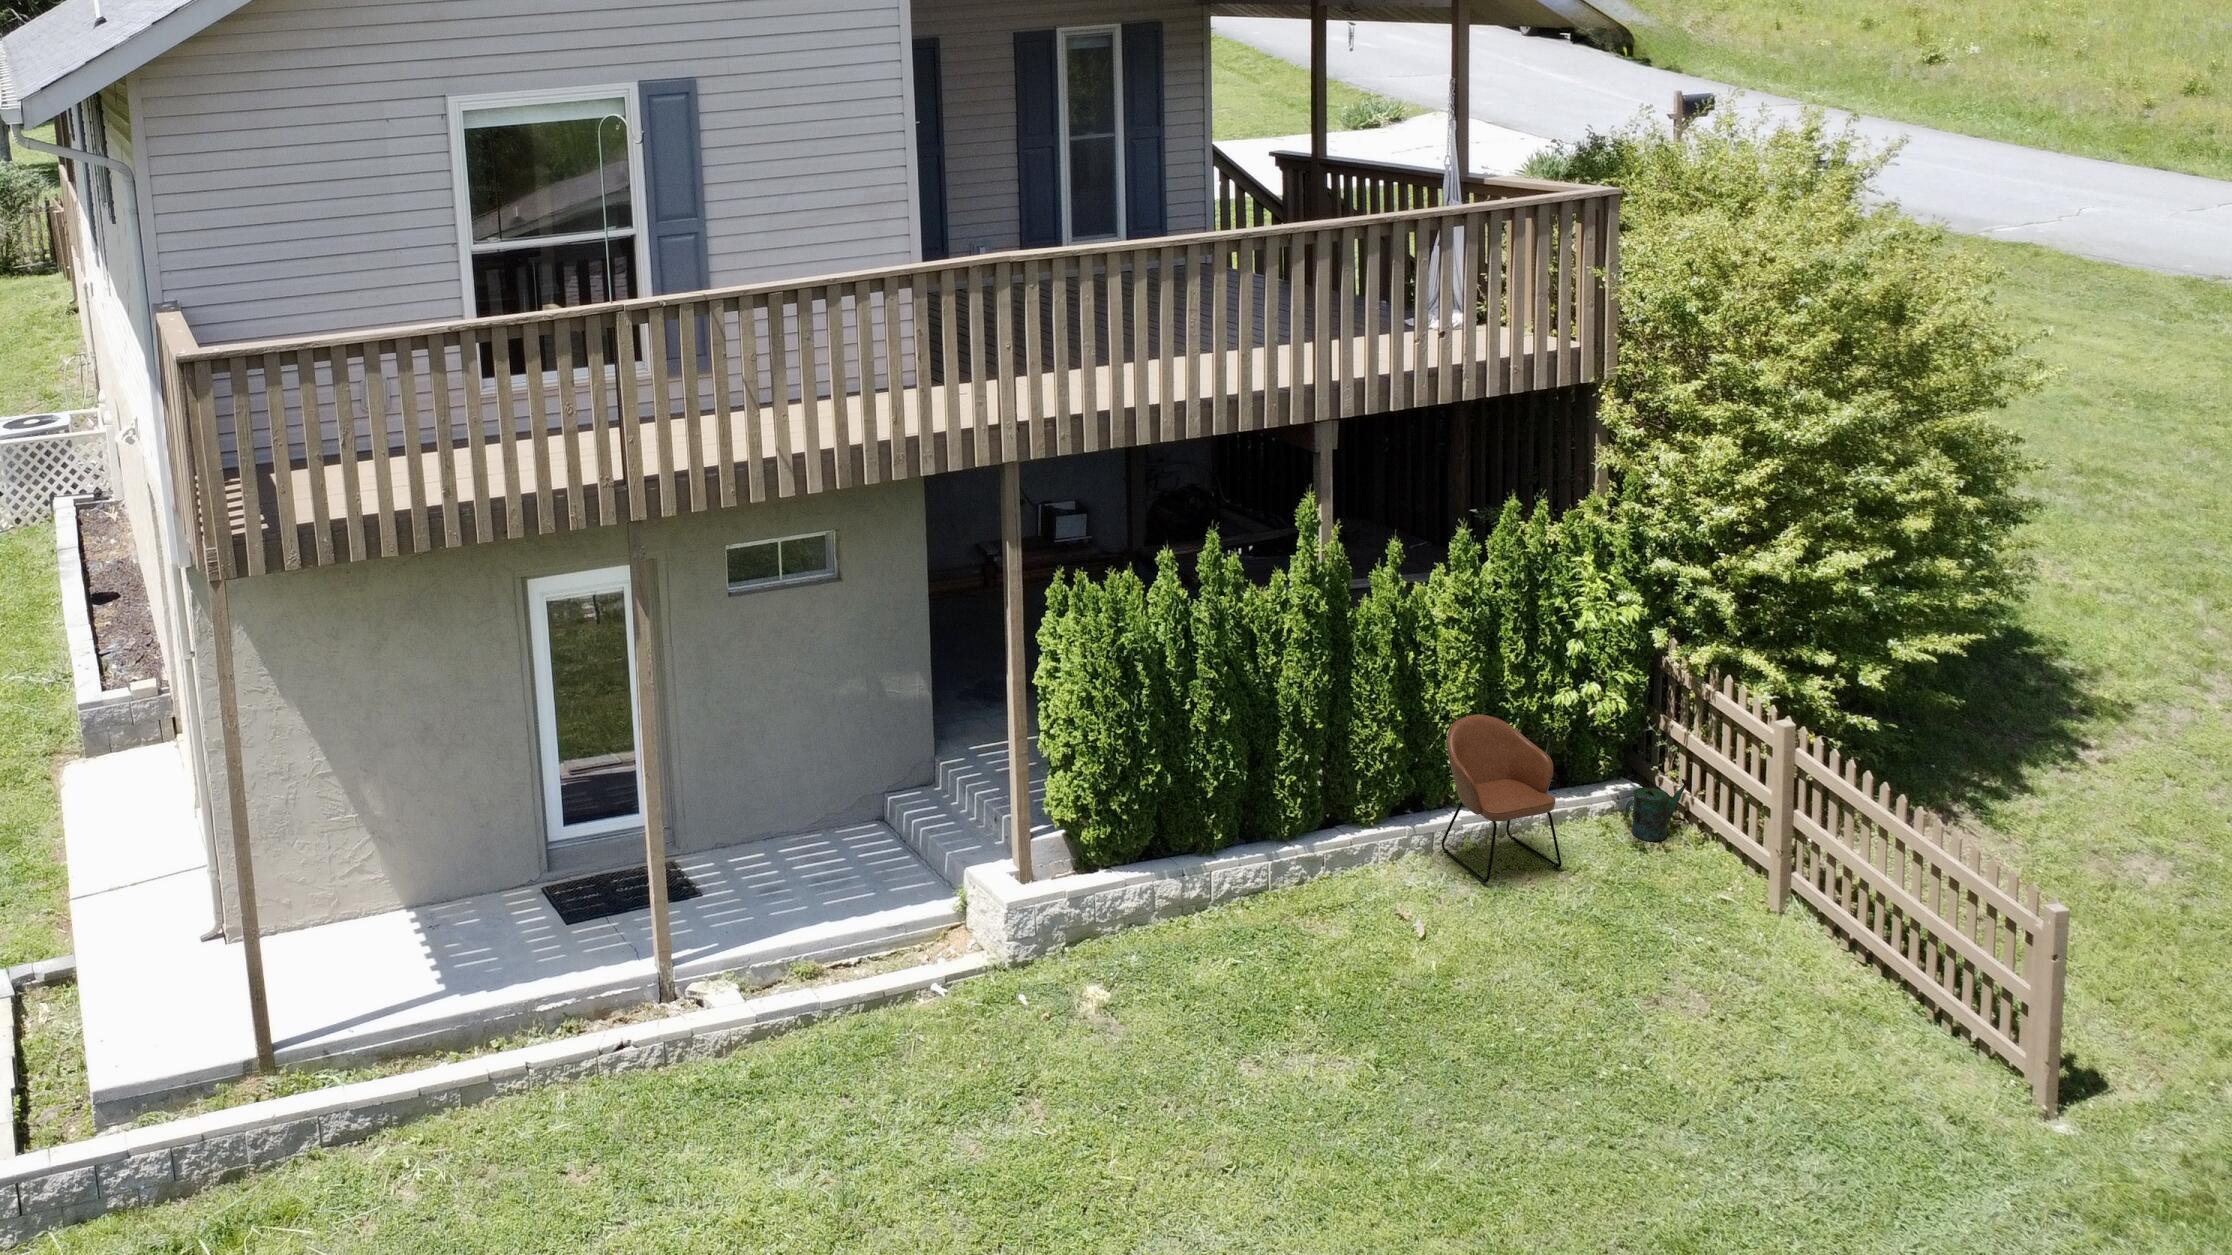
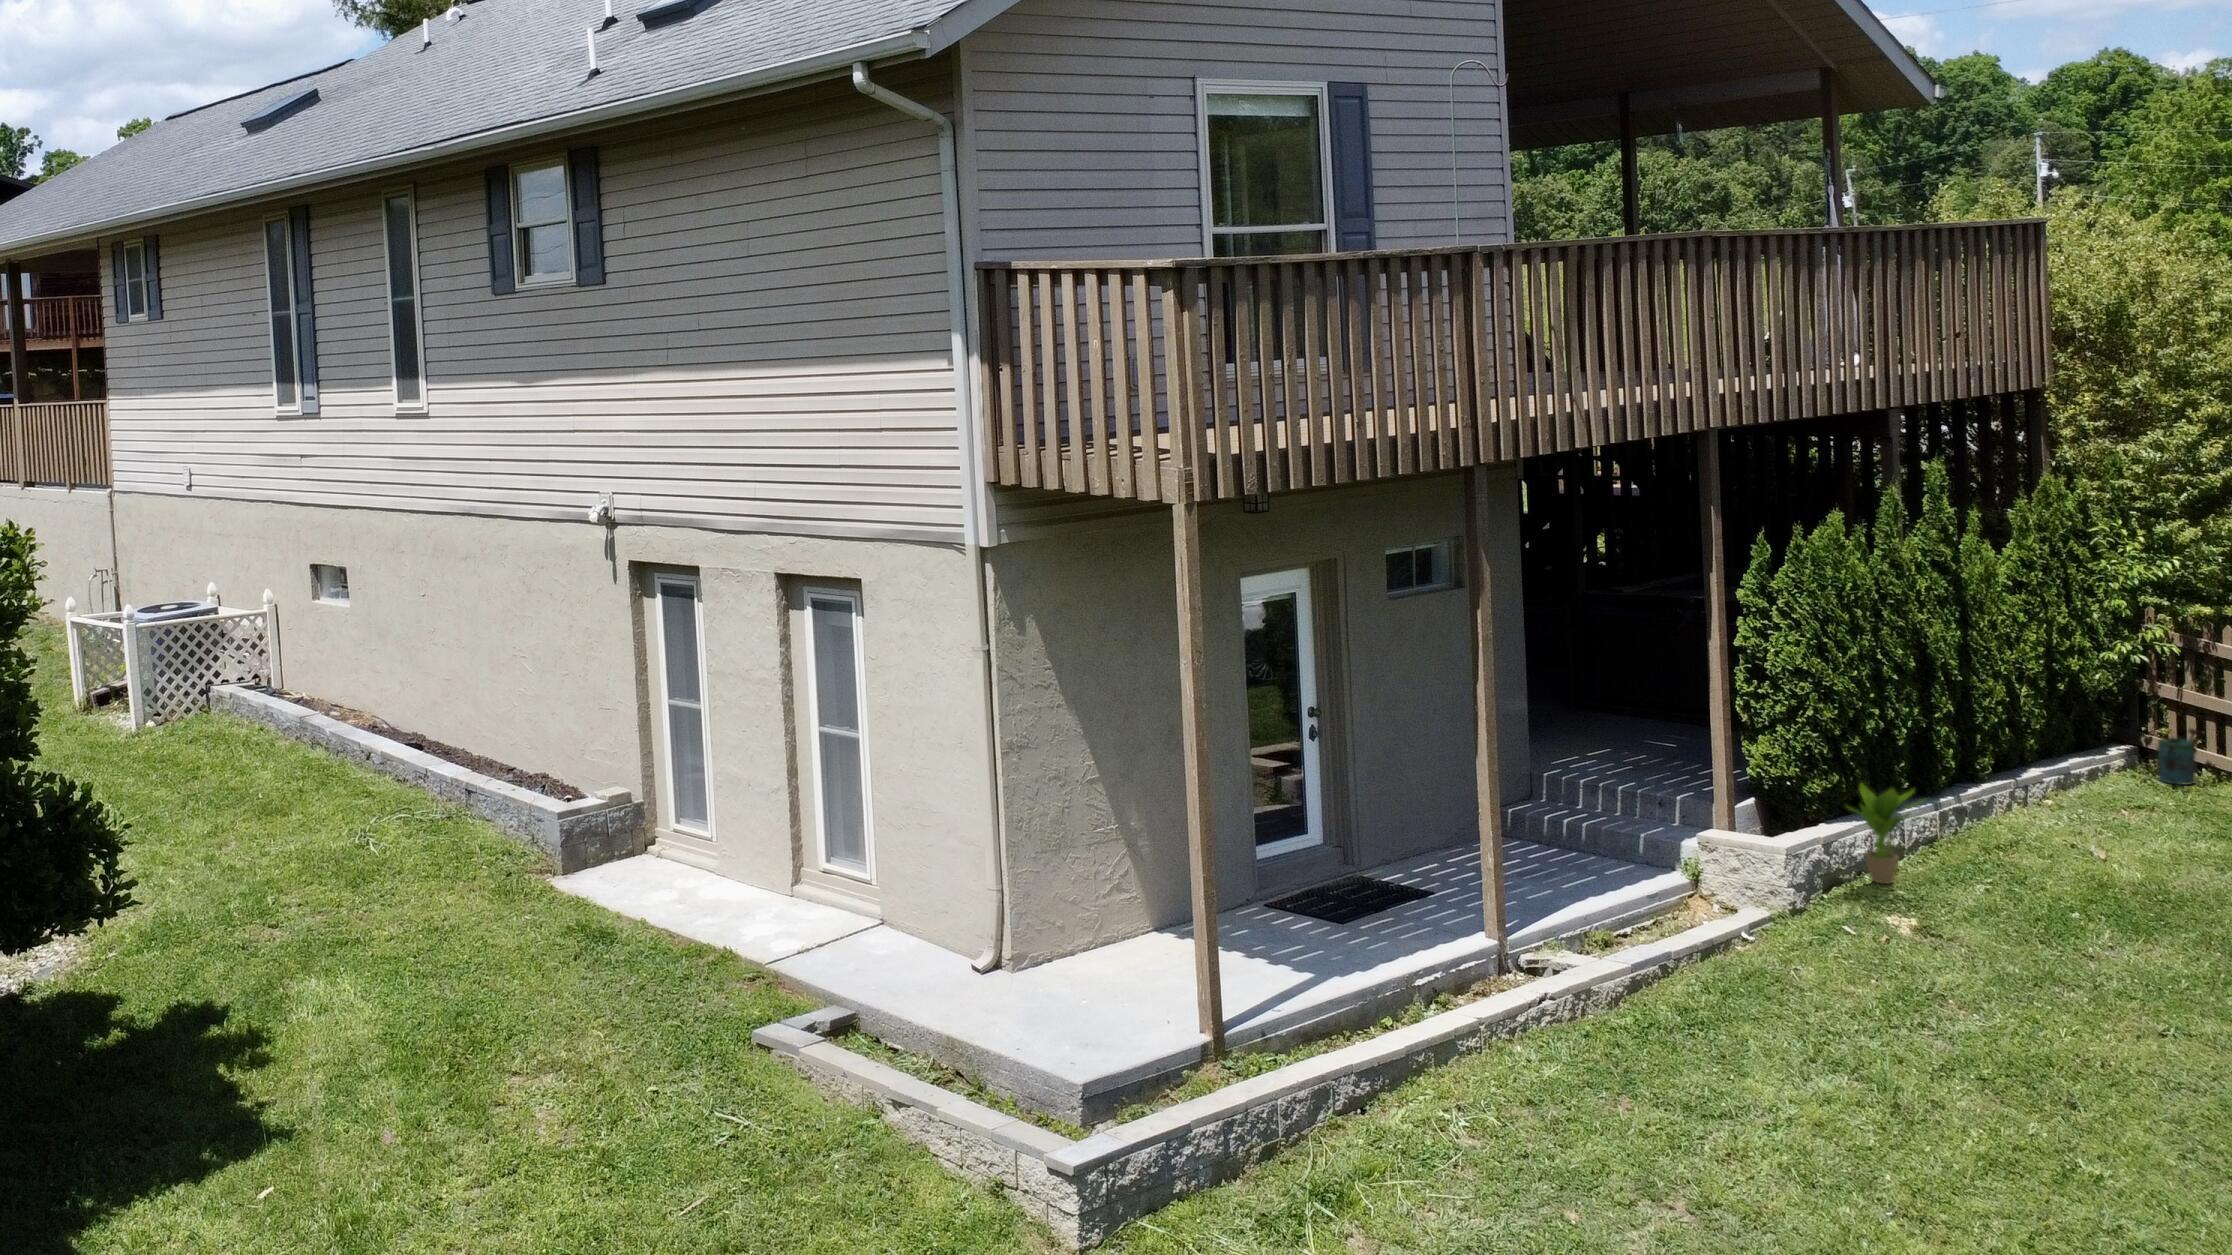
chair: present [1442,714,1562,883] -> none [2022,673,2152,820]
potted plant: none [1099,837,1179,941] -> present [1849,783,1925,884]

